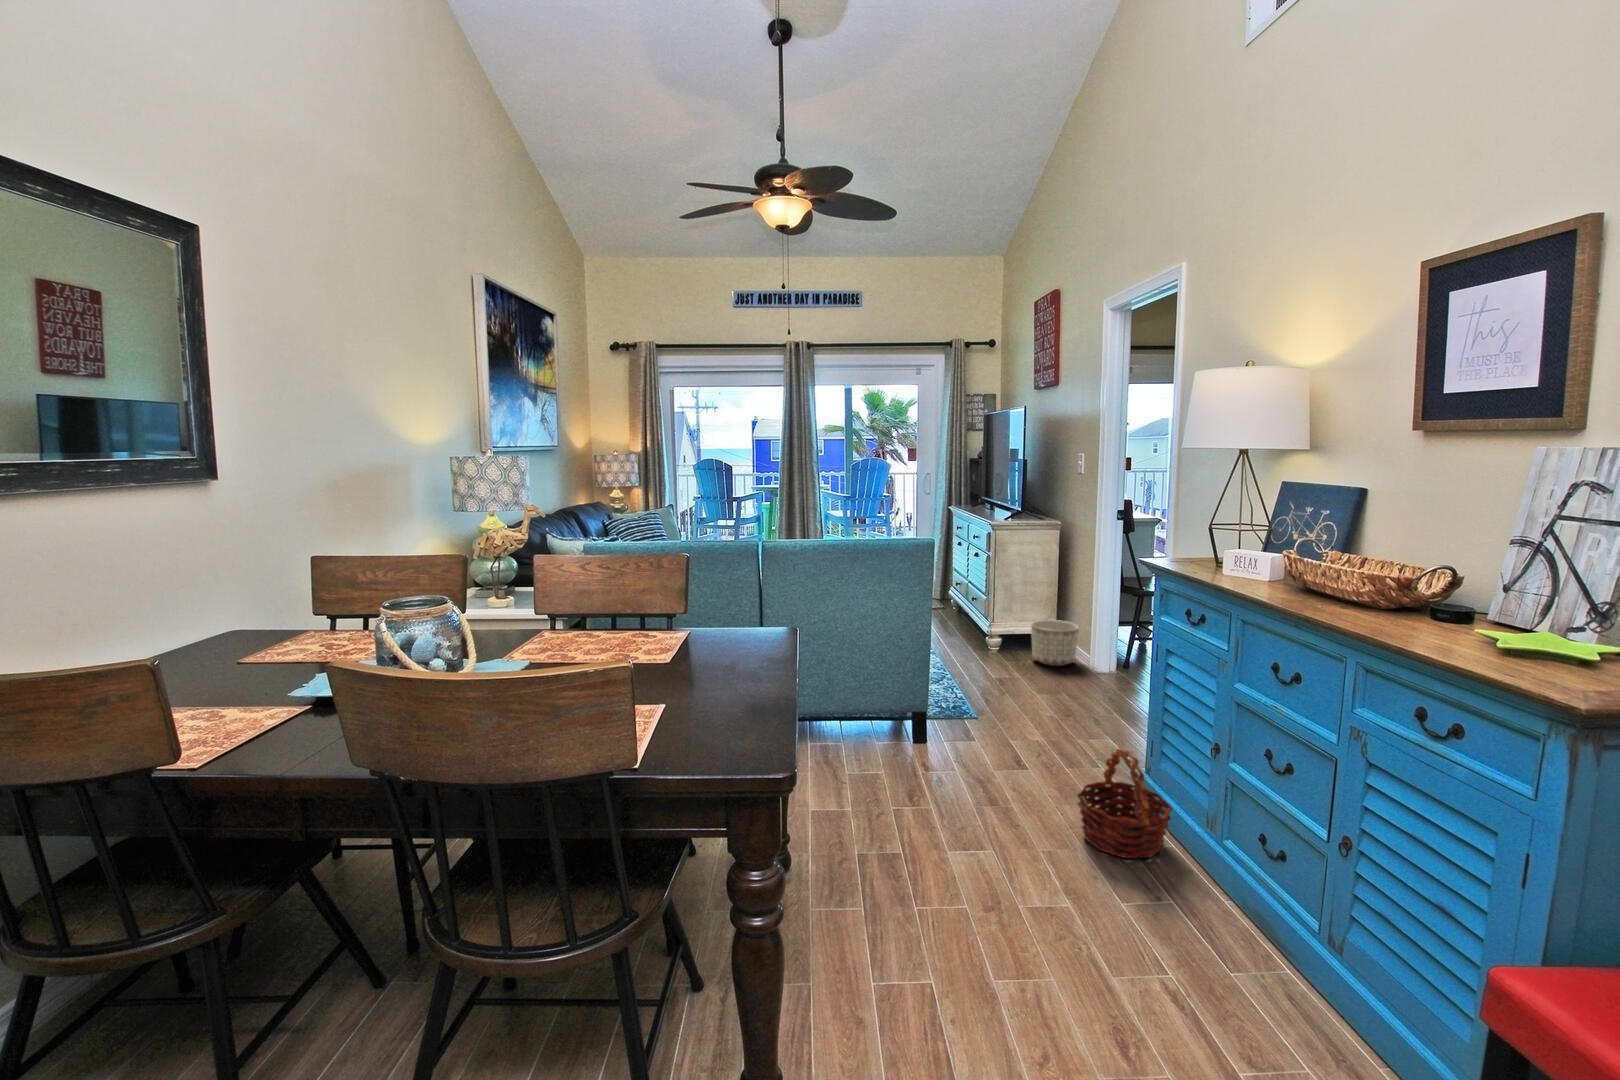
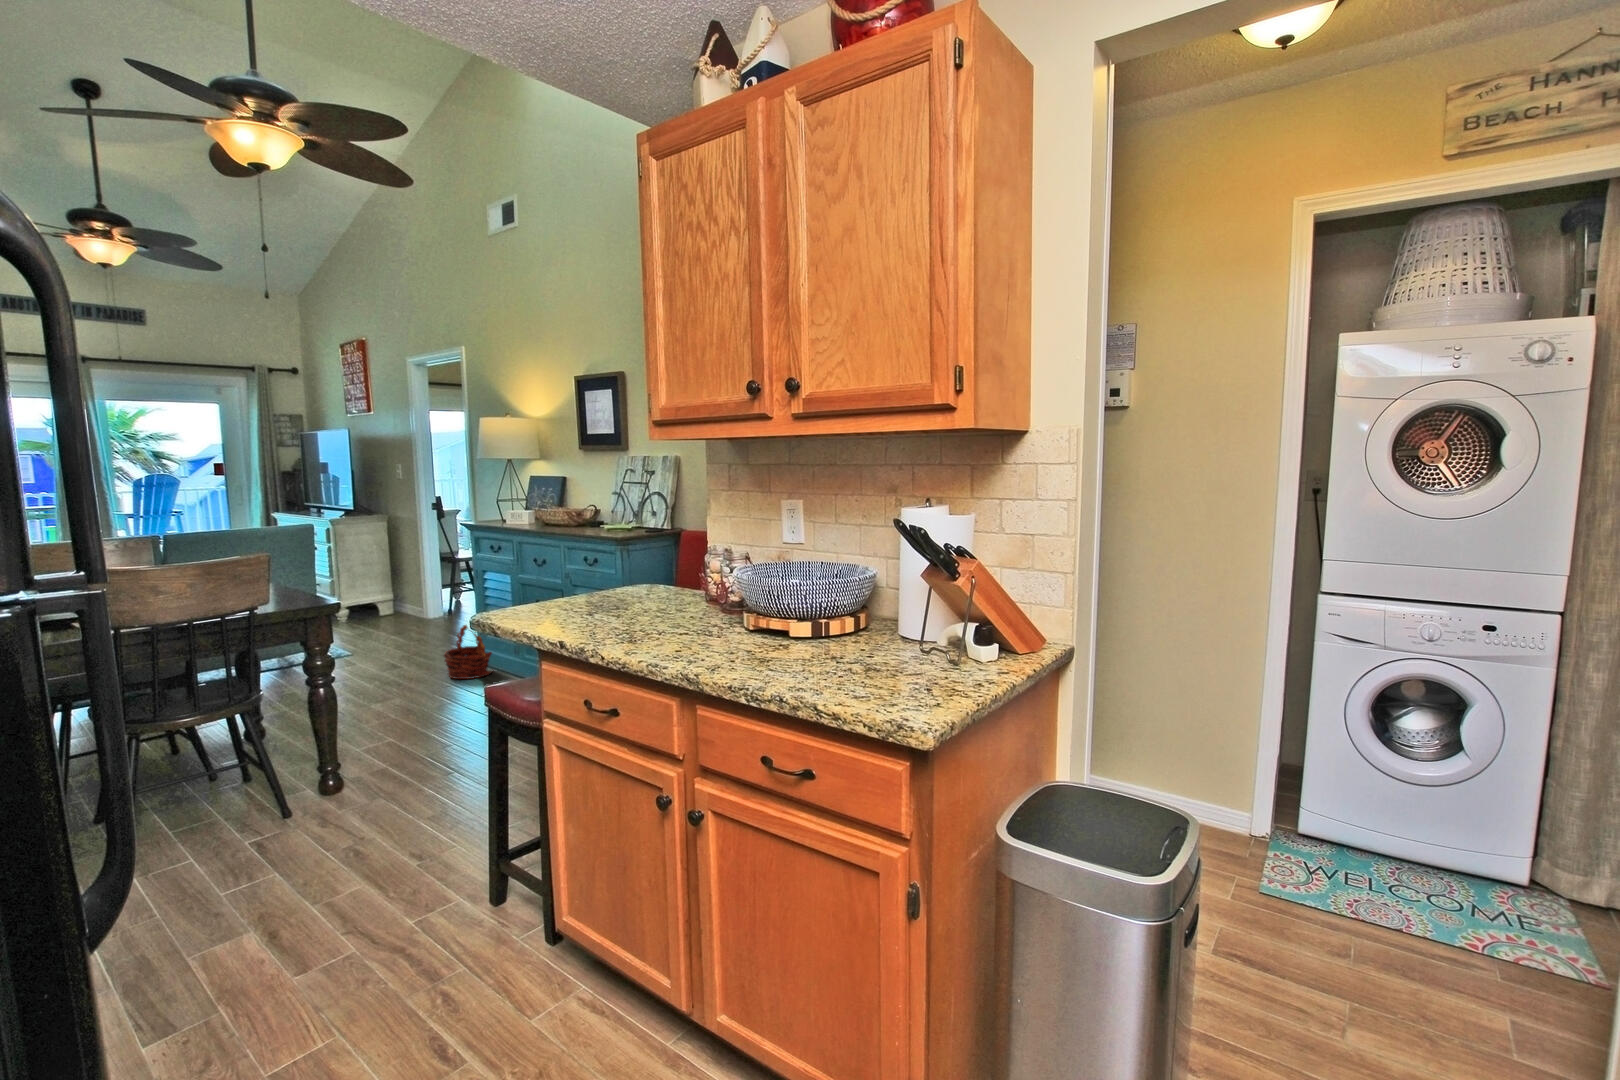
planter: present [1031,620,1079,666] -> none [375,588,413,621]

